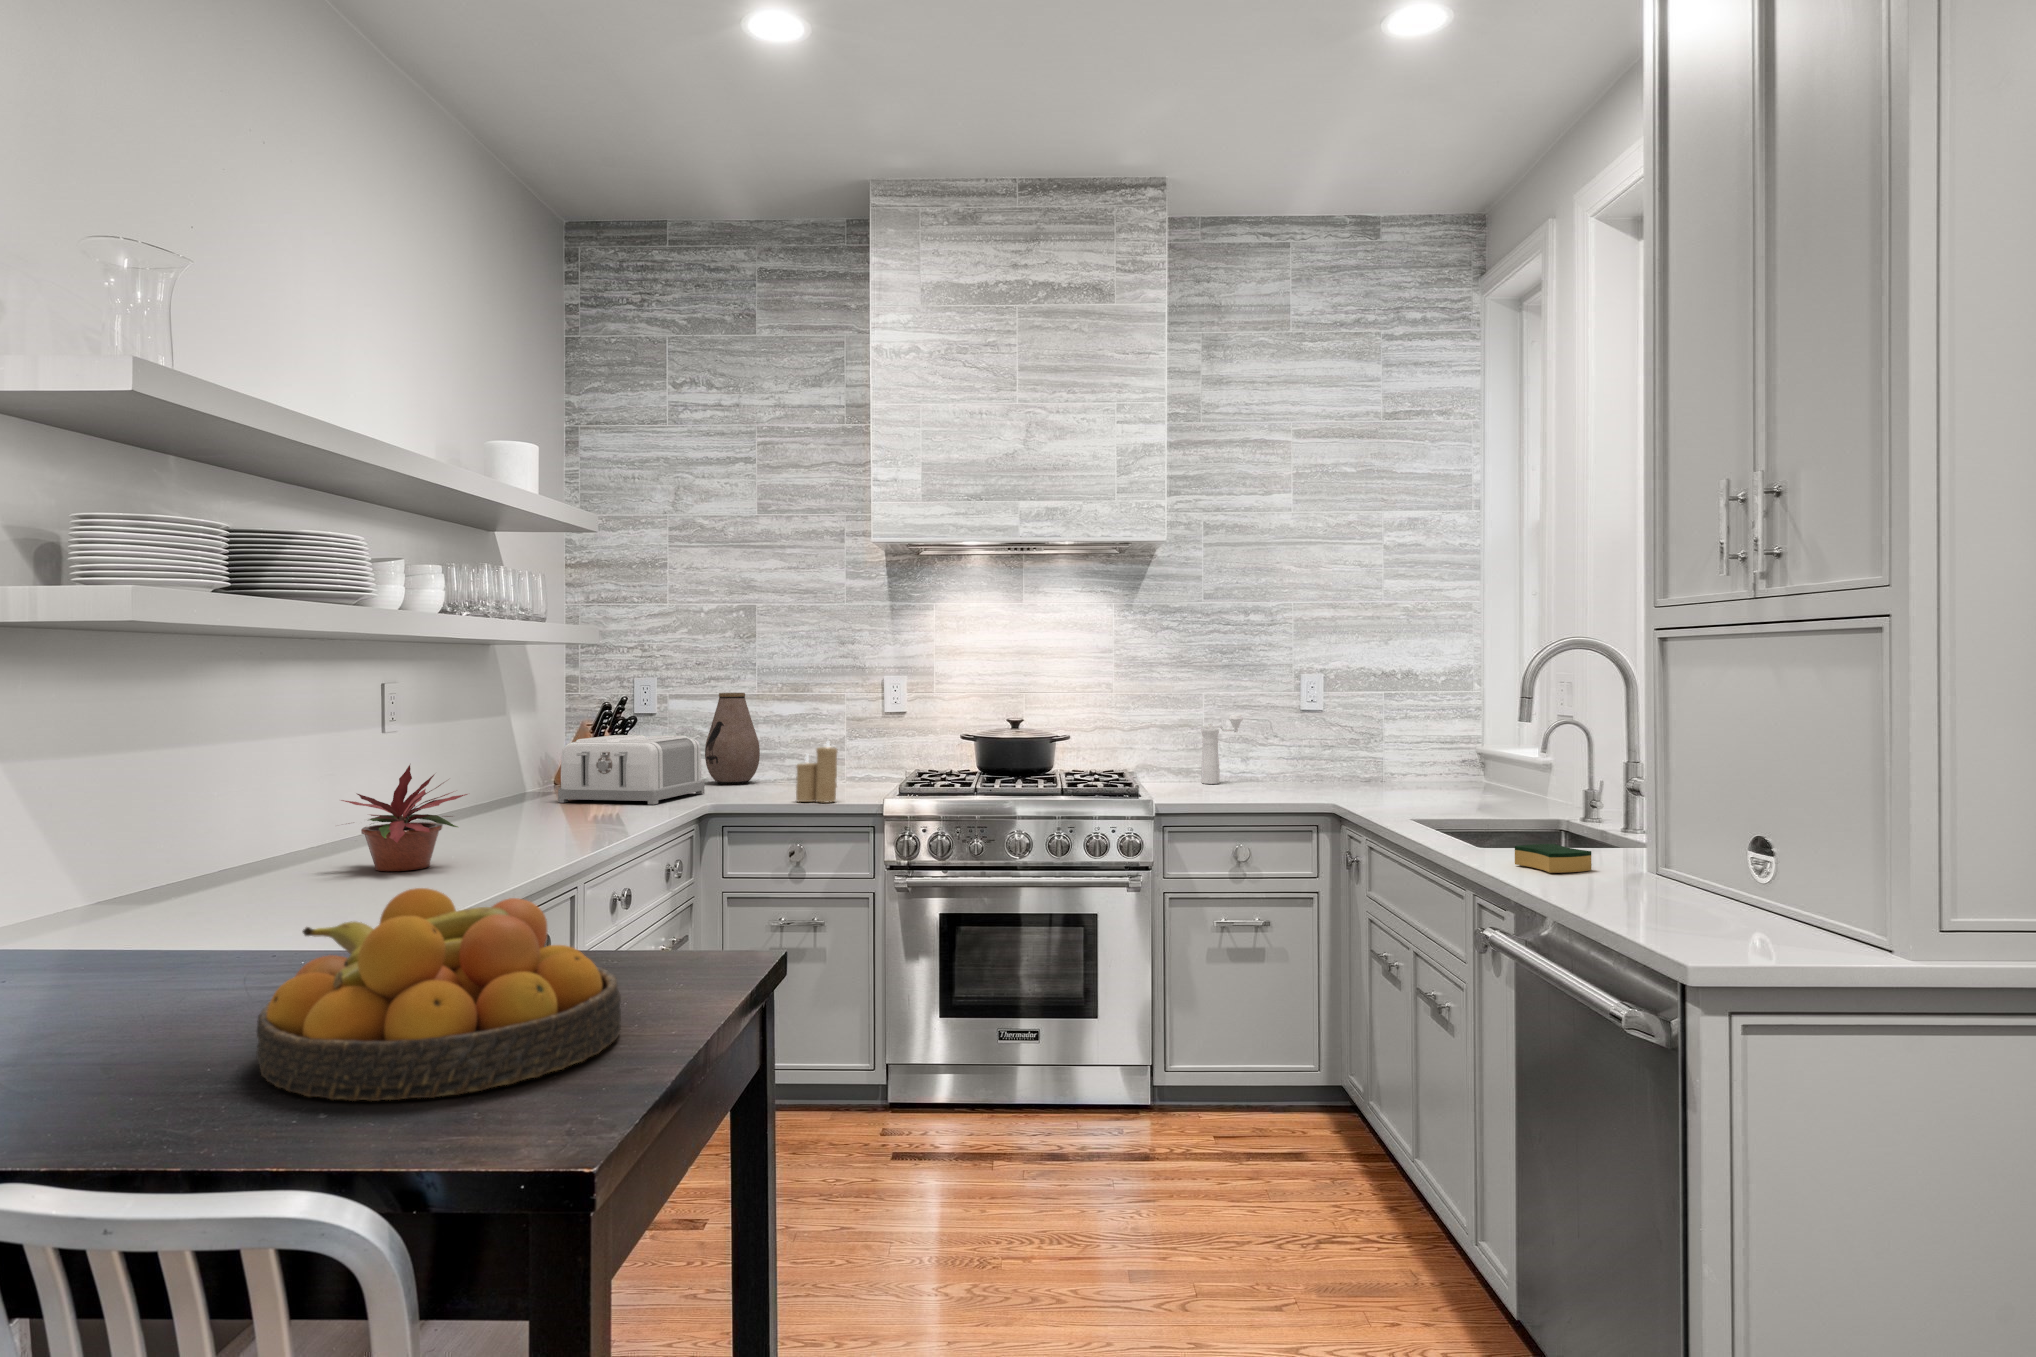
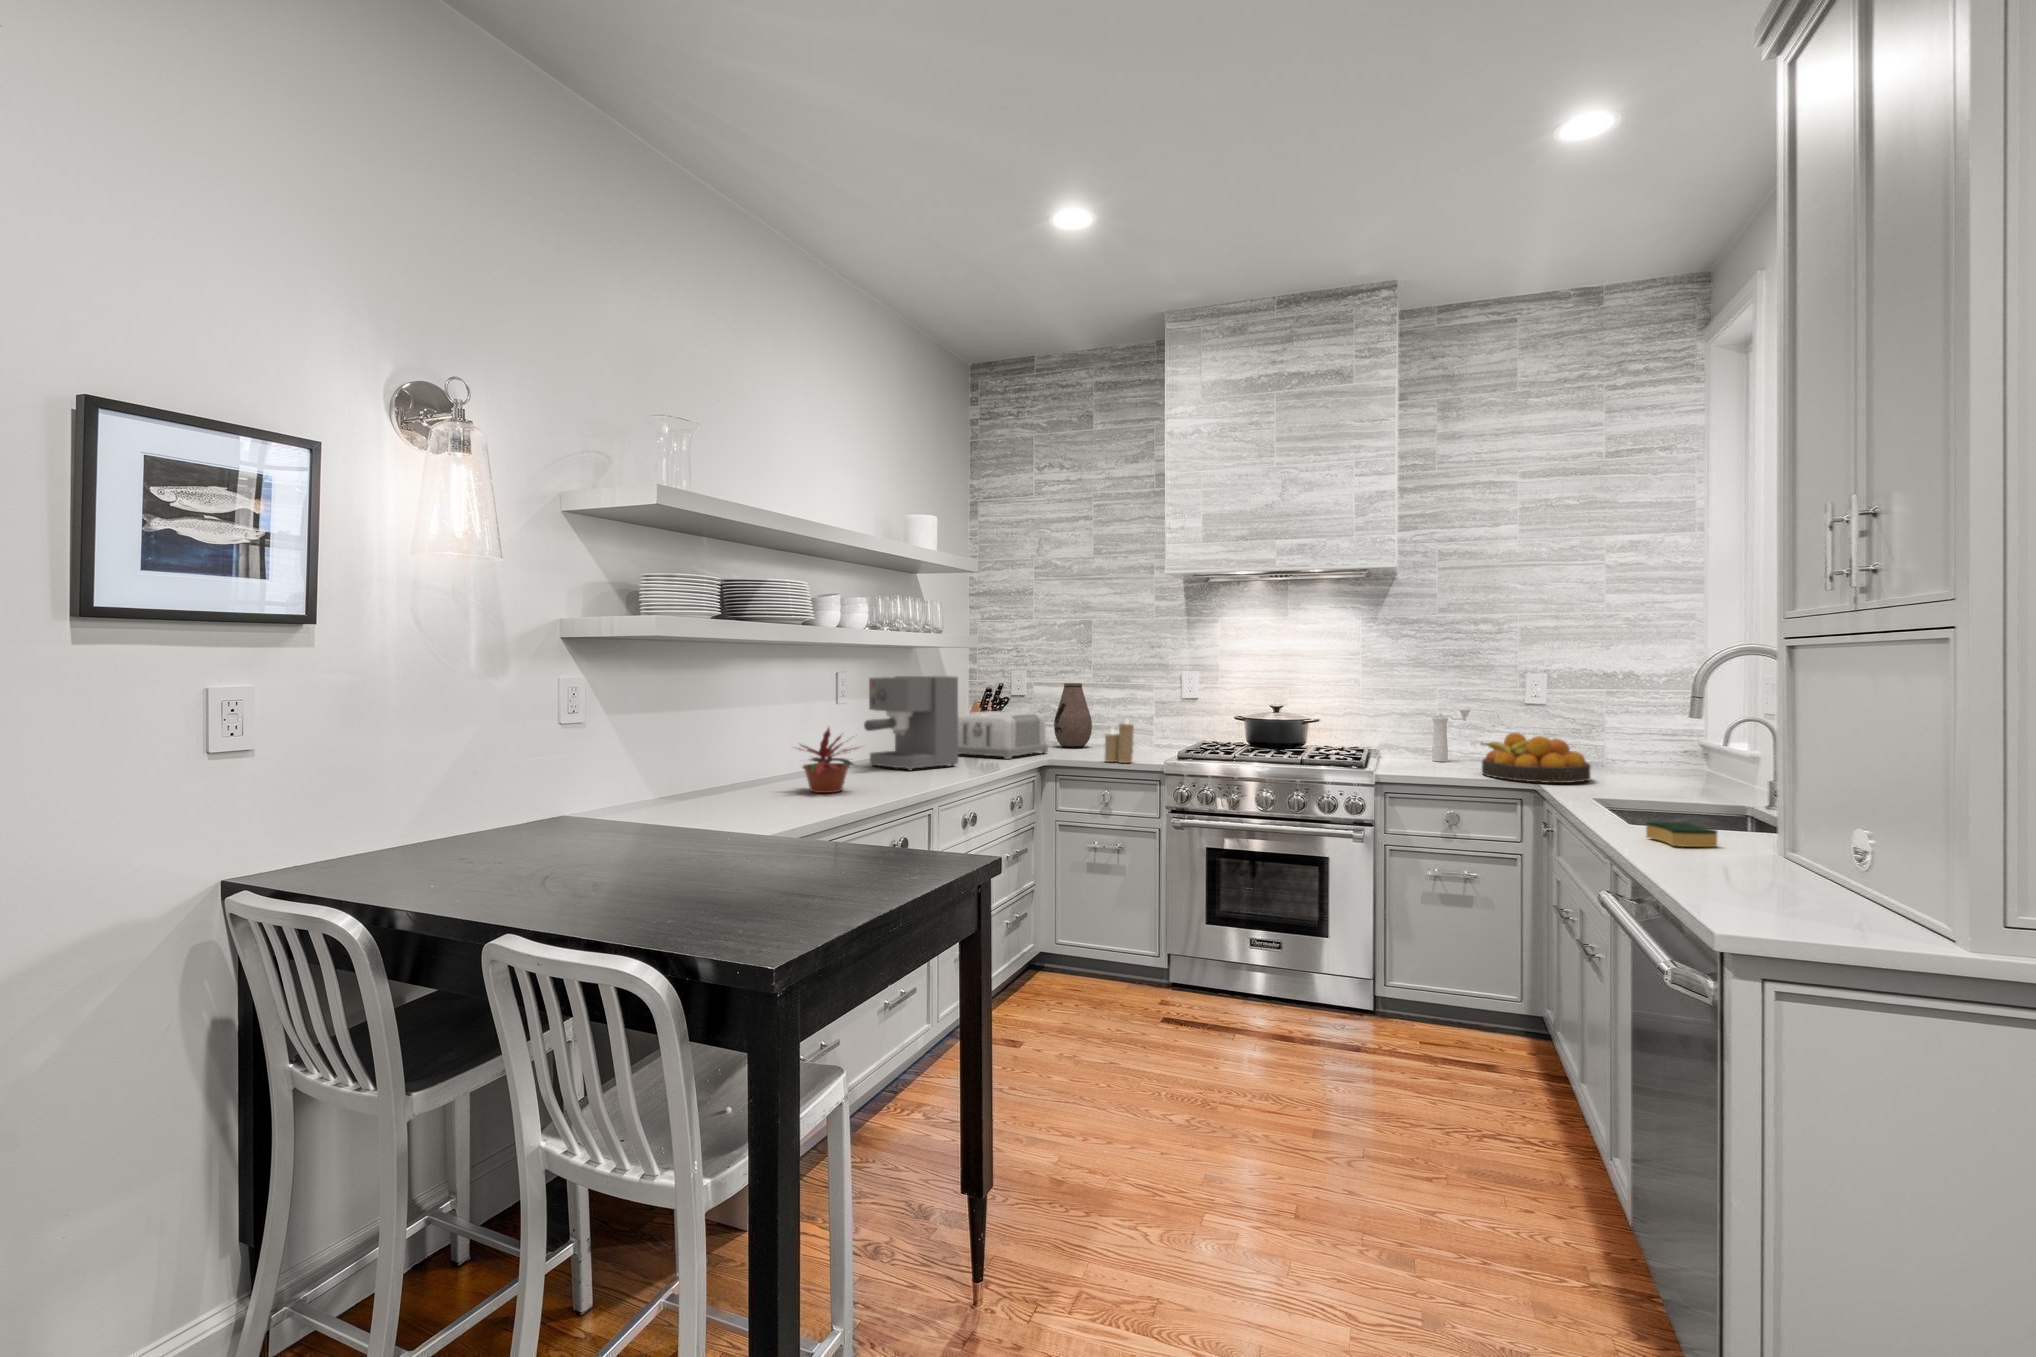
coffee maker: none [441,685,587,828] -> present [864,676,958,770]
fruit bowl: present [257,888,621,1101] -> present [1481,733,1590,783]

